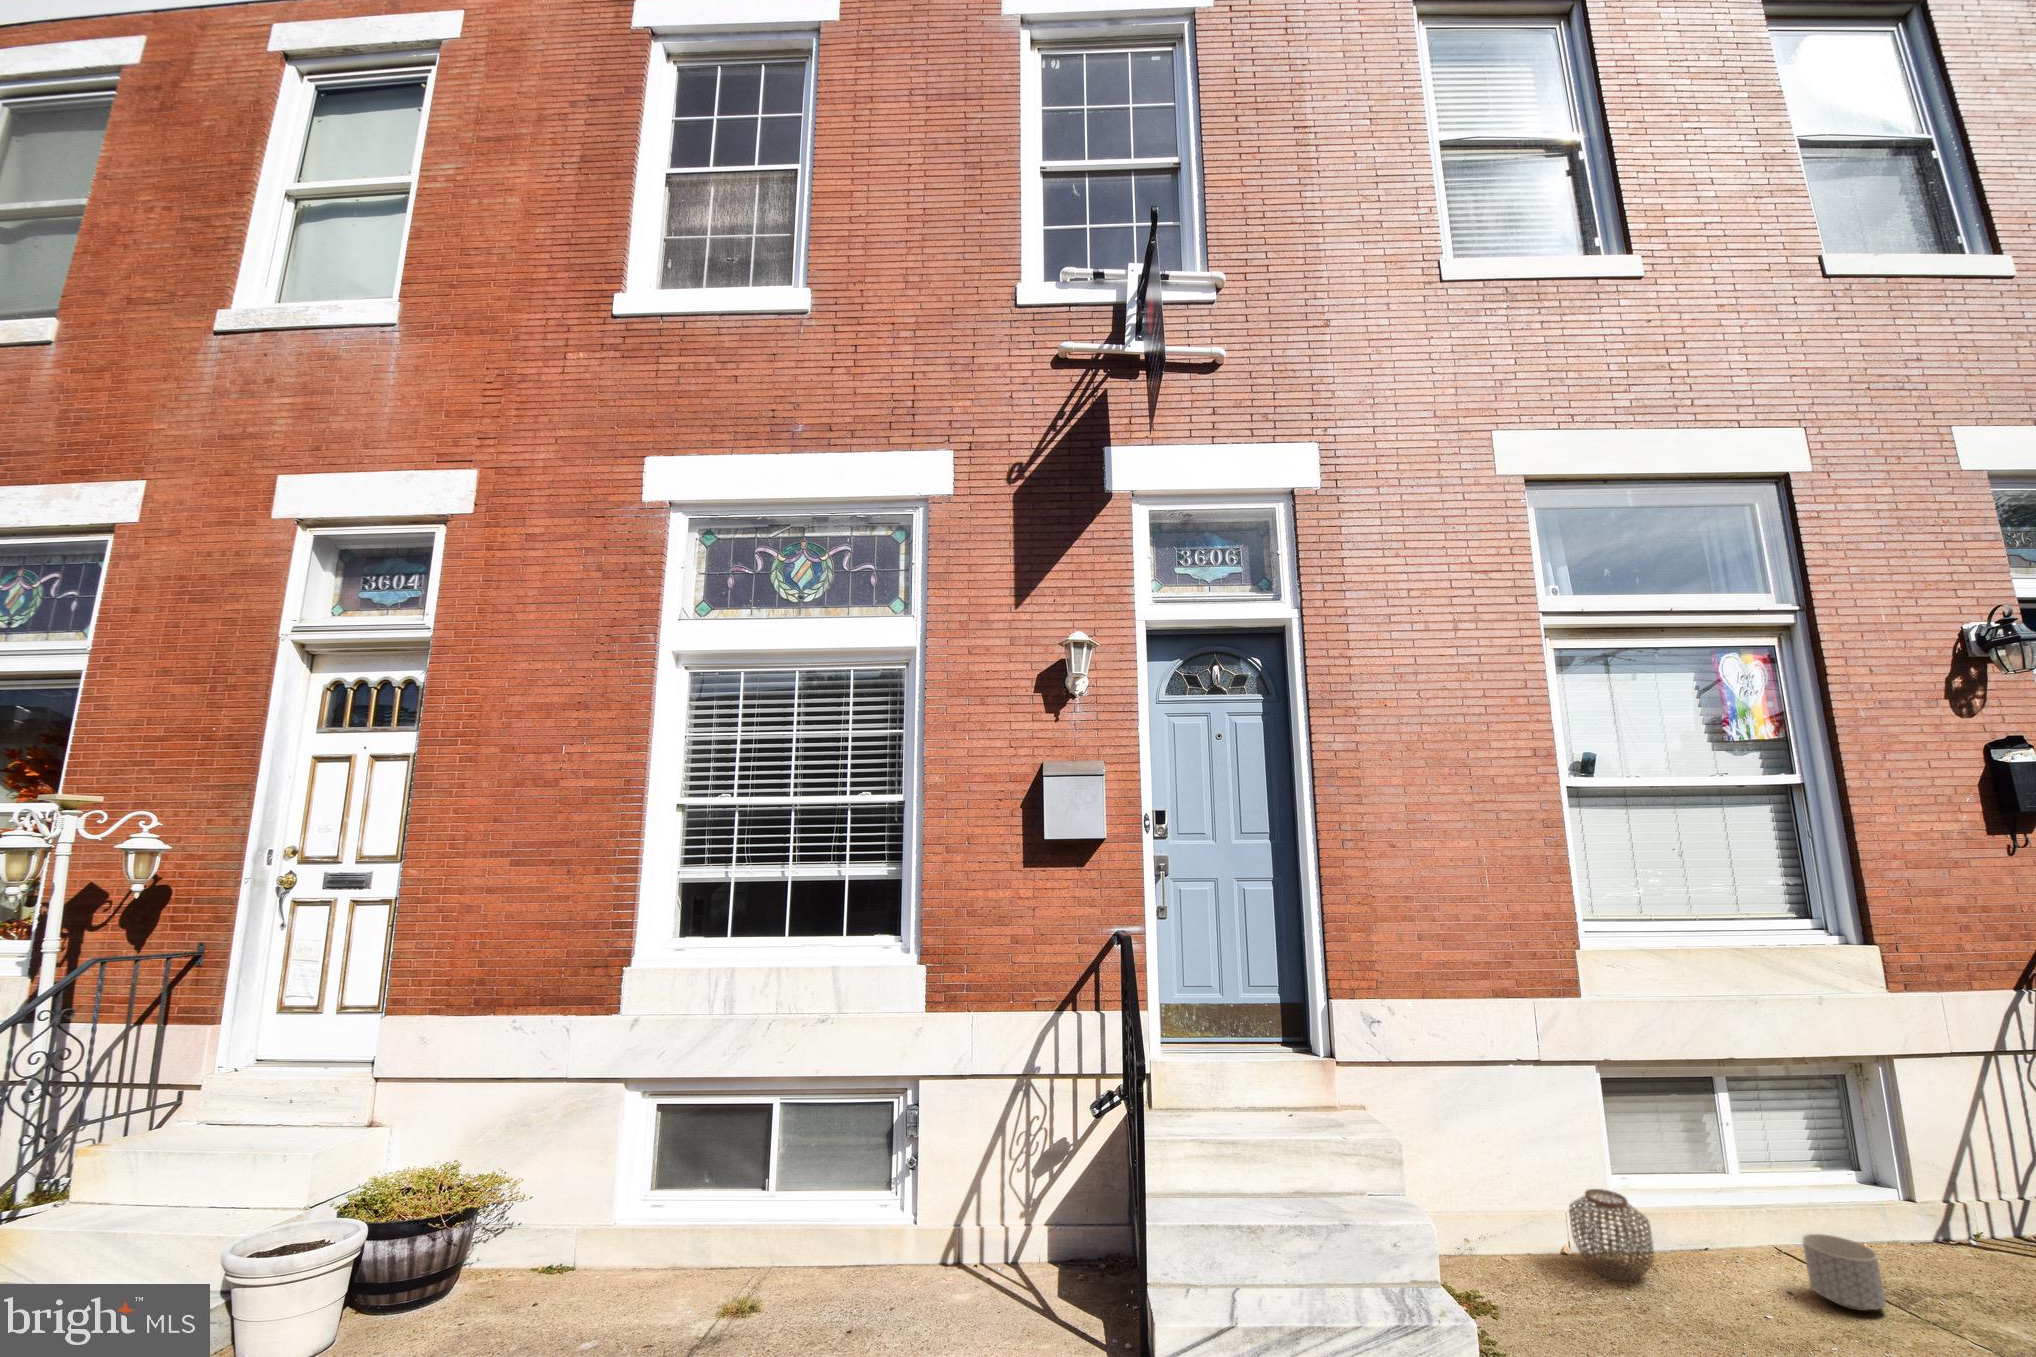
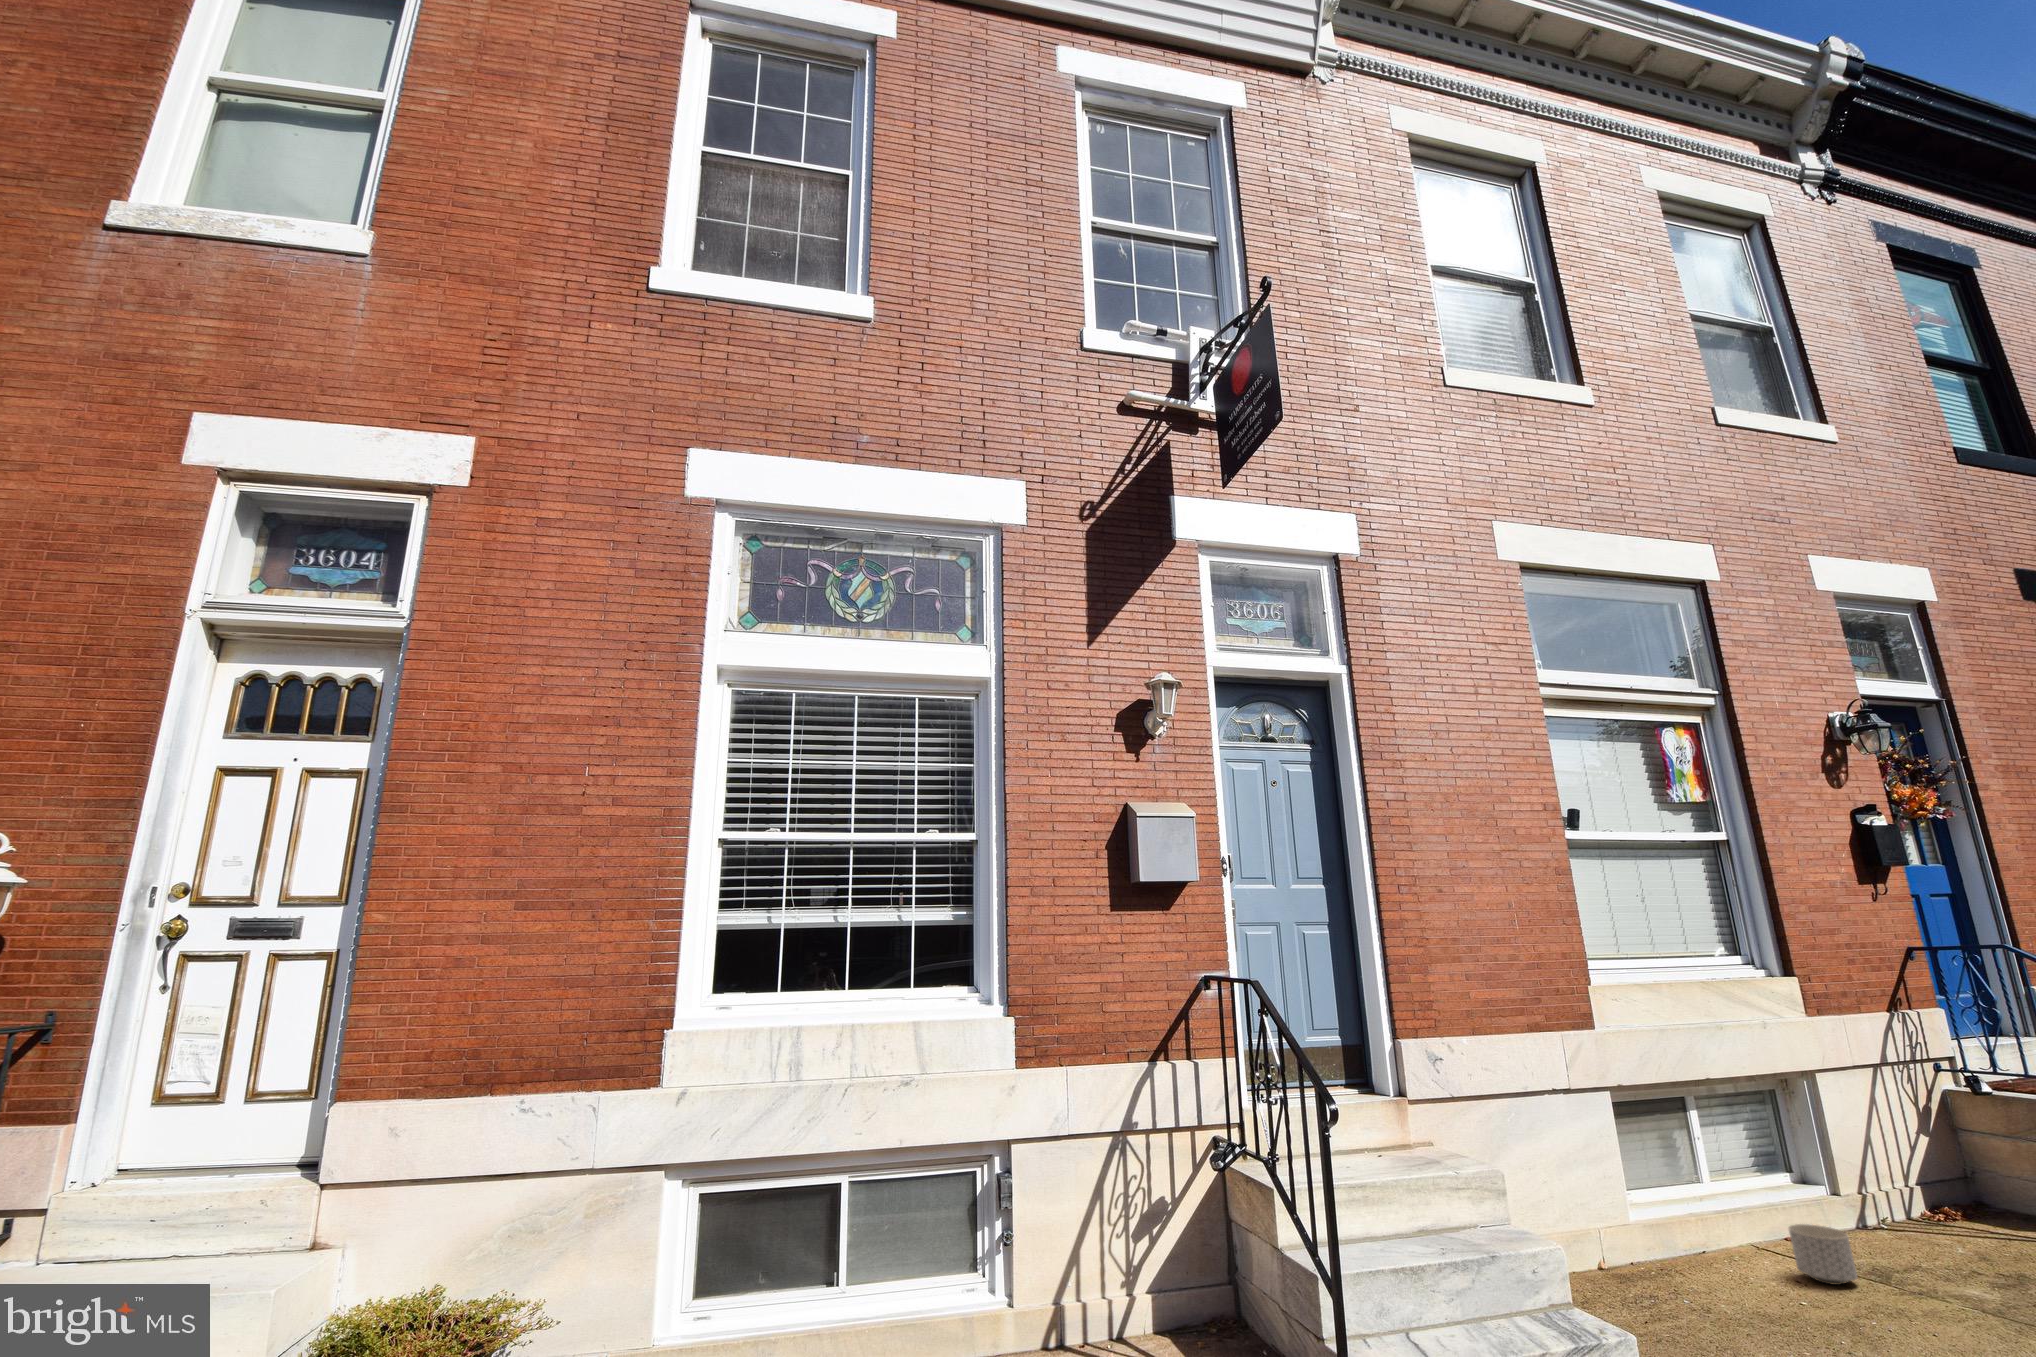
woven basket: present [1569,1189,1654,1281] -> none [1604,1205,1680,1286]

